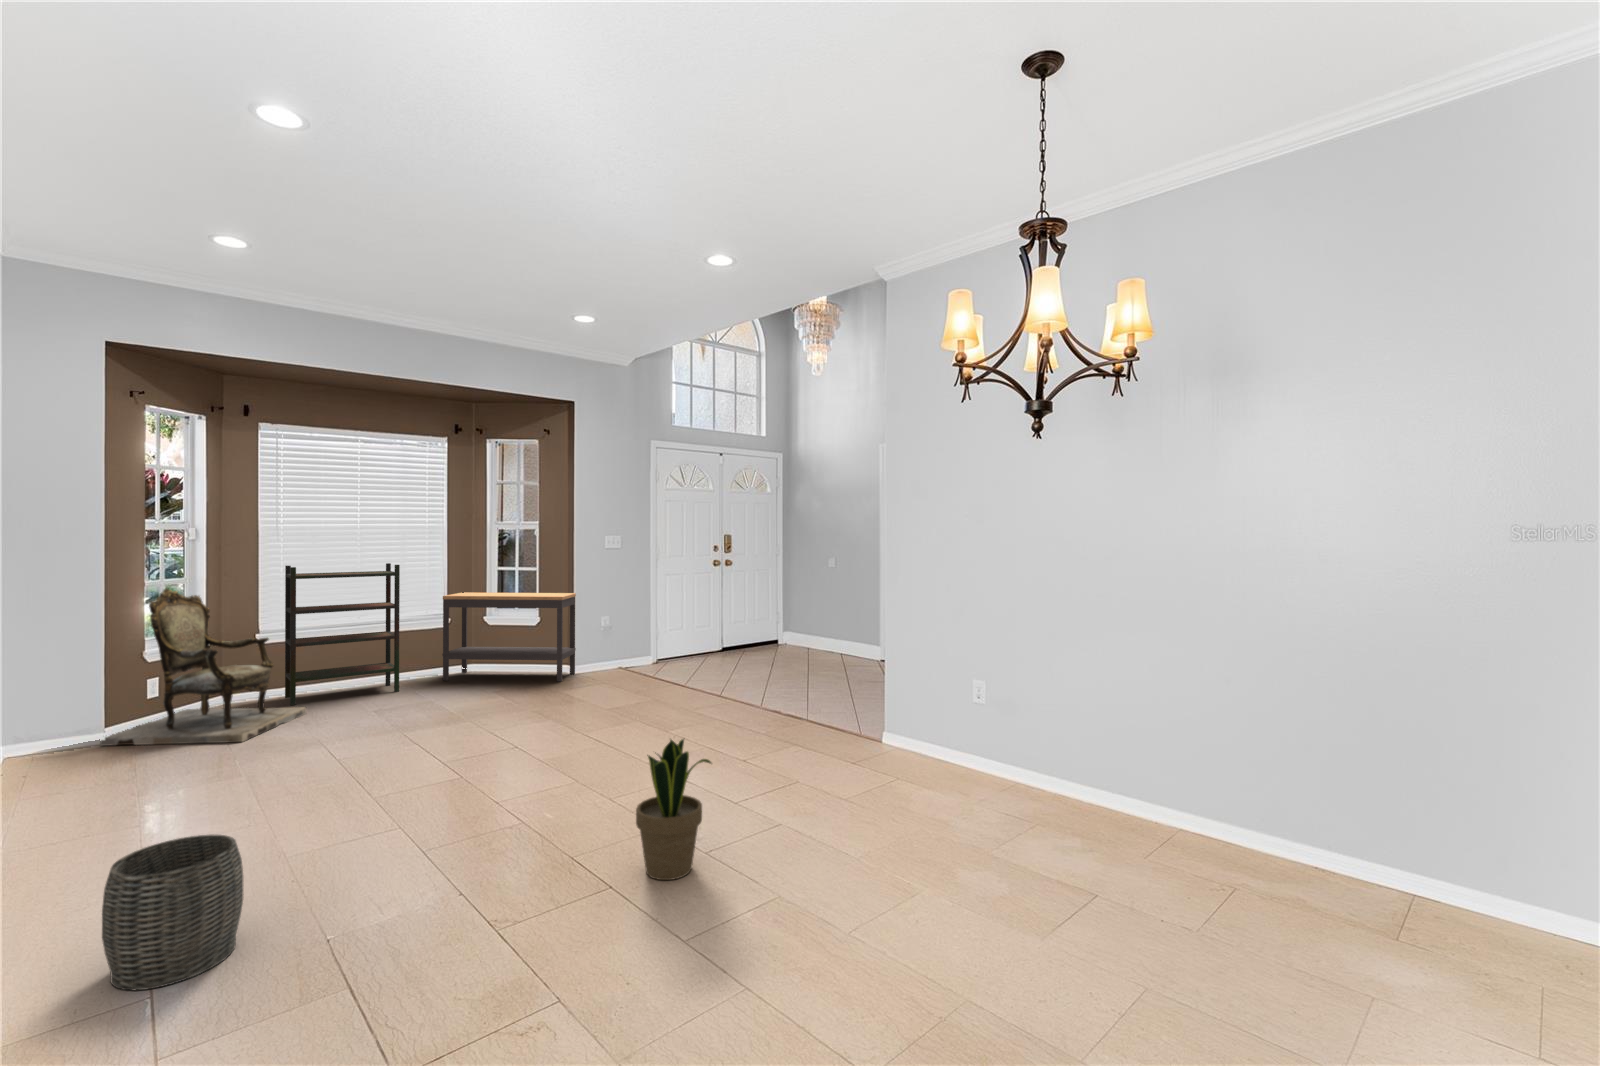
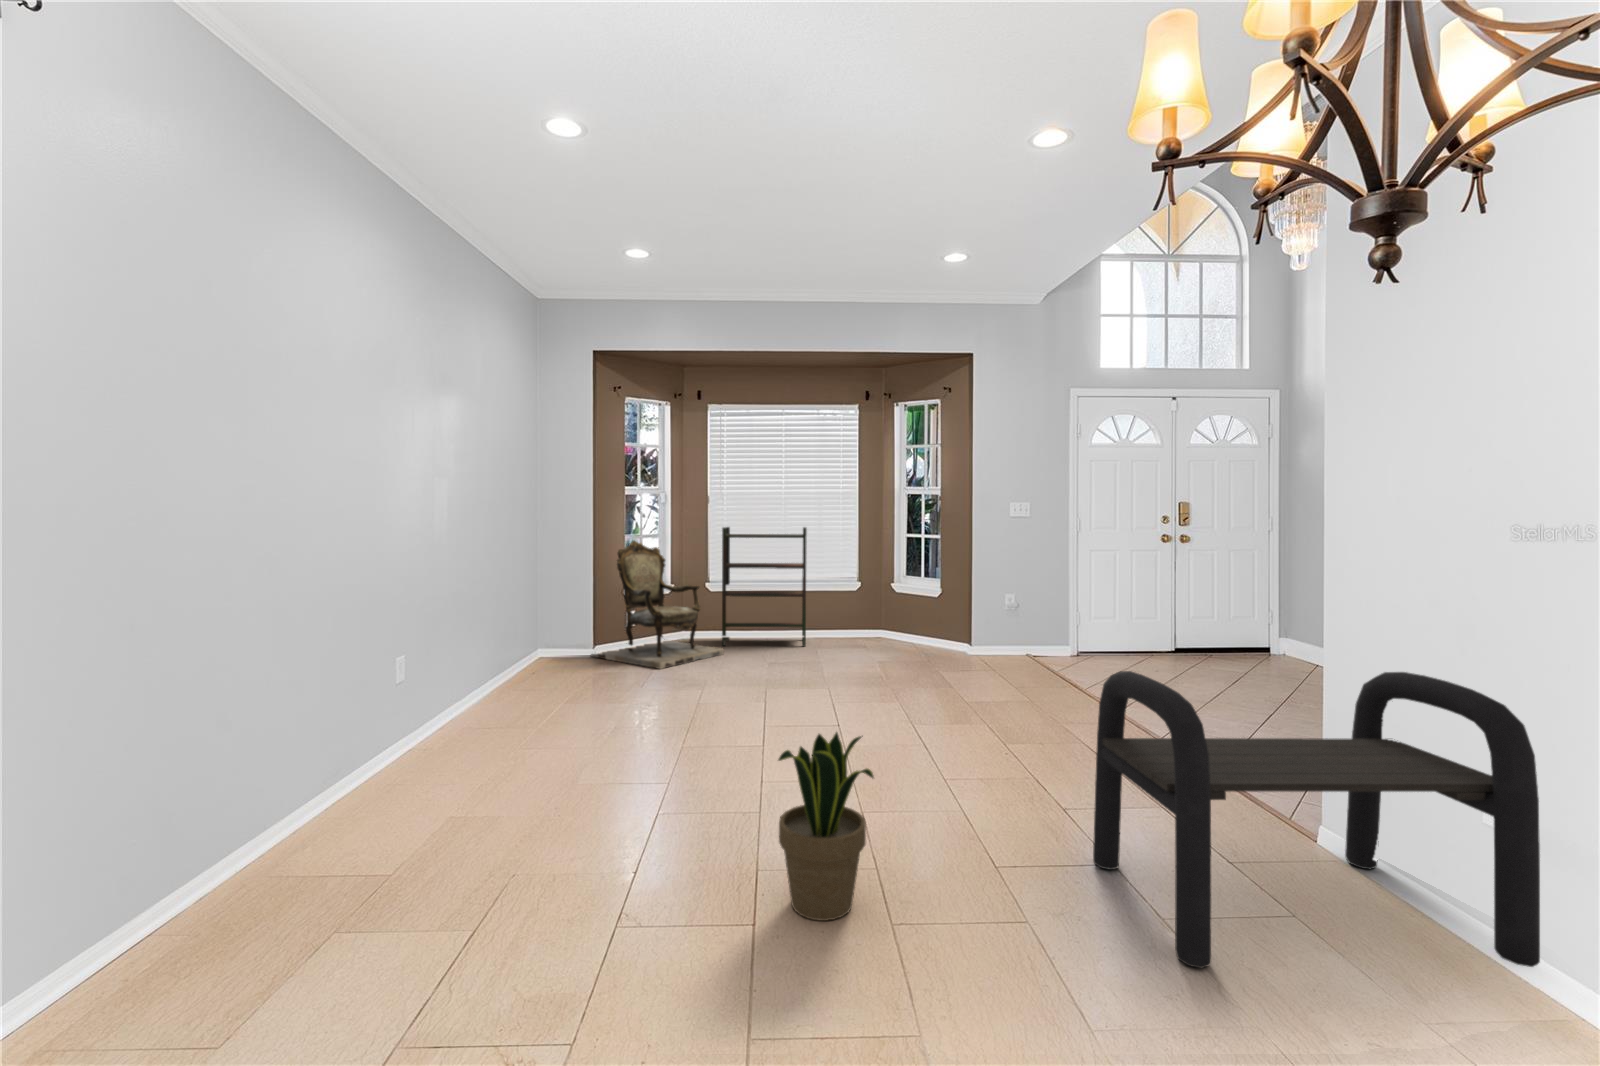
console table: present [442,592,576,682] -> none [849,559,974,658]
bench: none [798,647,996,828] -> present [1093,671,1540,968]
woven basket: present [102,835,243,990] -> none [361,729,465,849]

